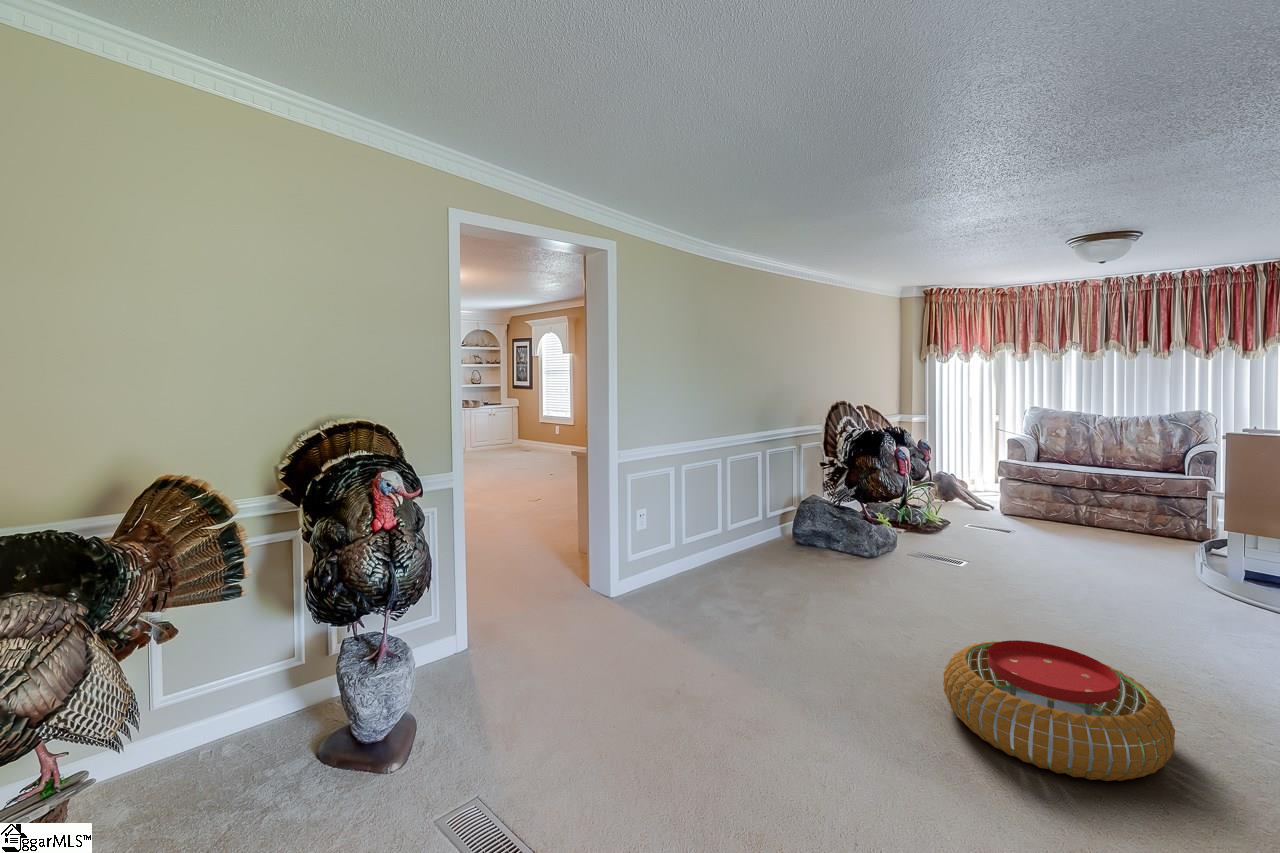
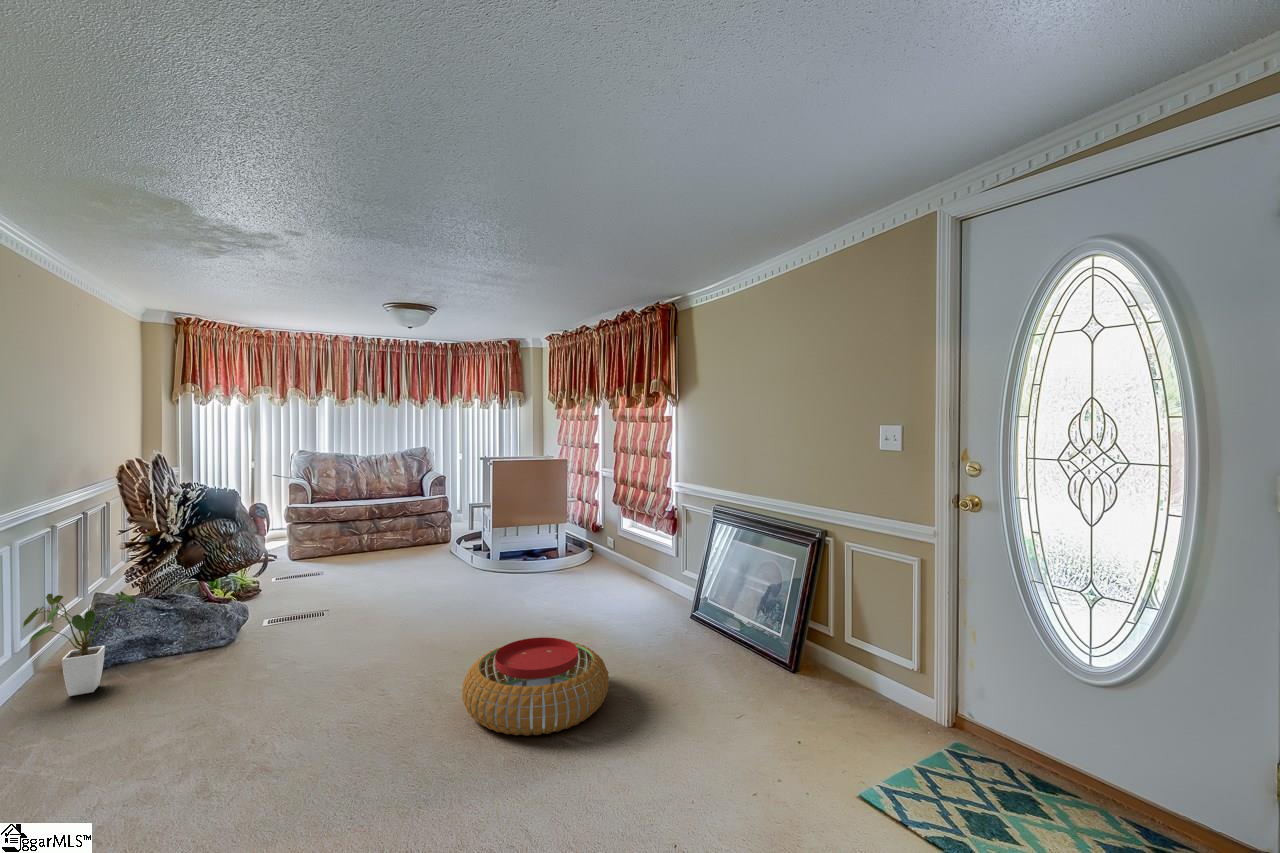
house plant: none [753,486,808,554] -> present [23,591,135,696]

